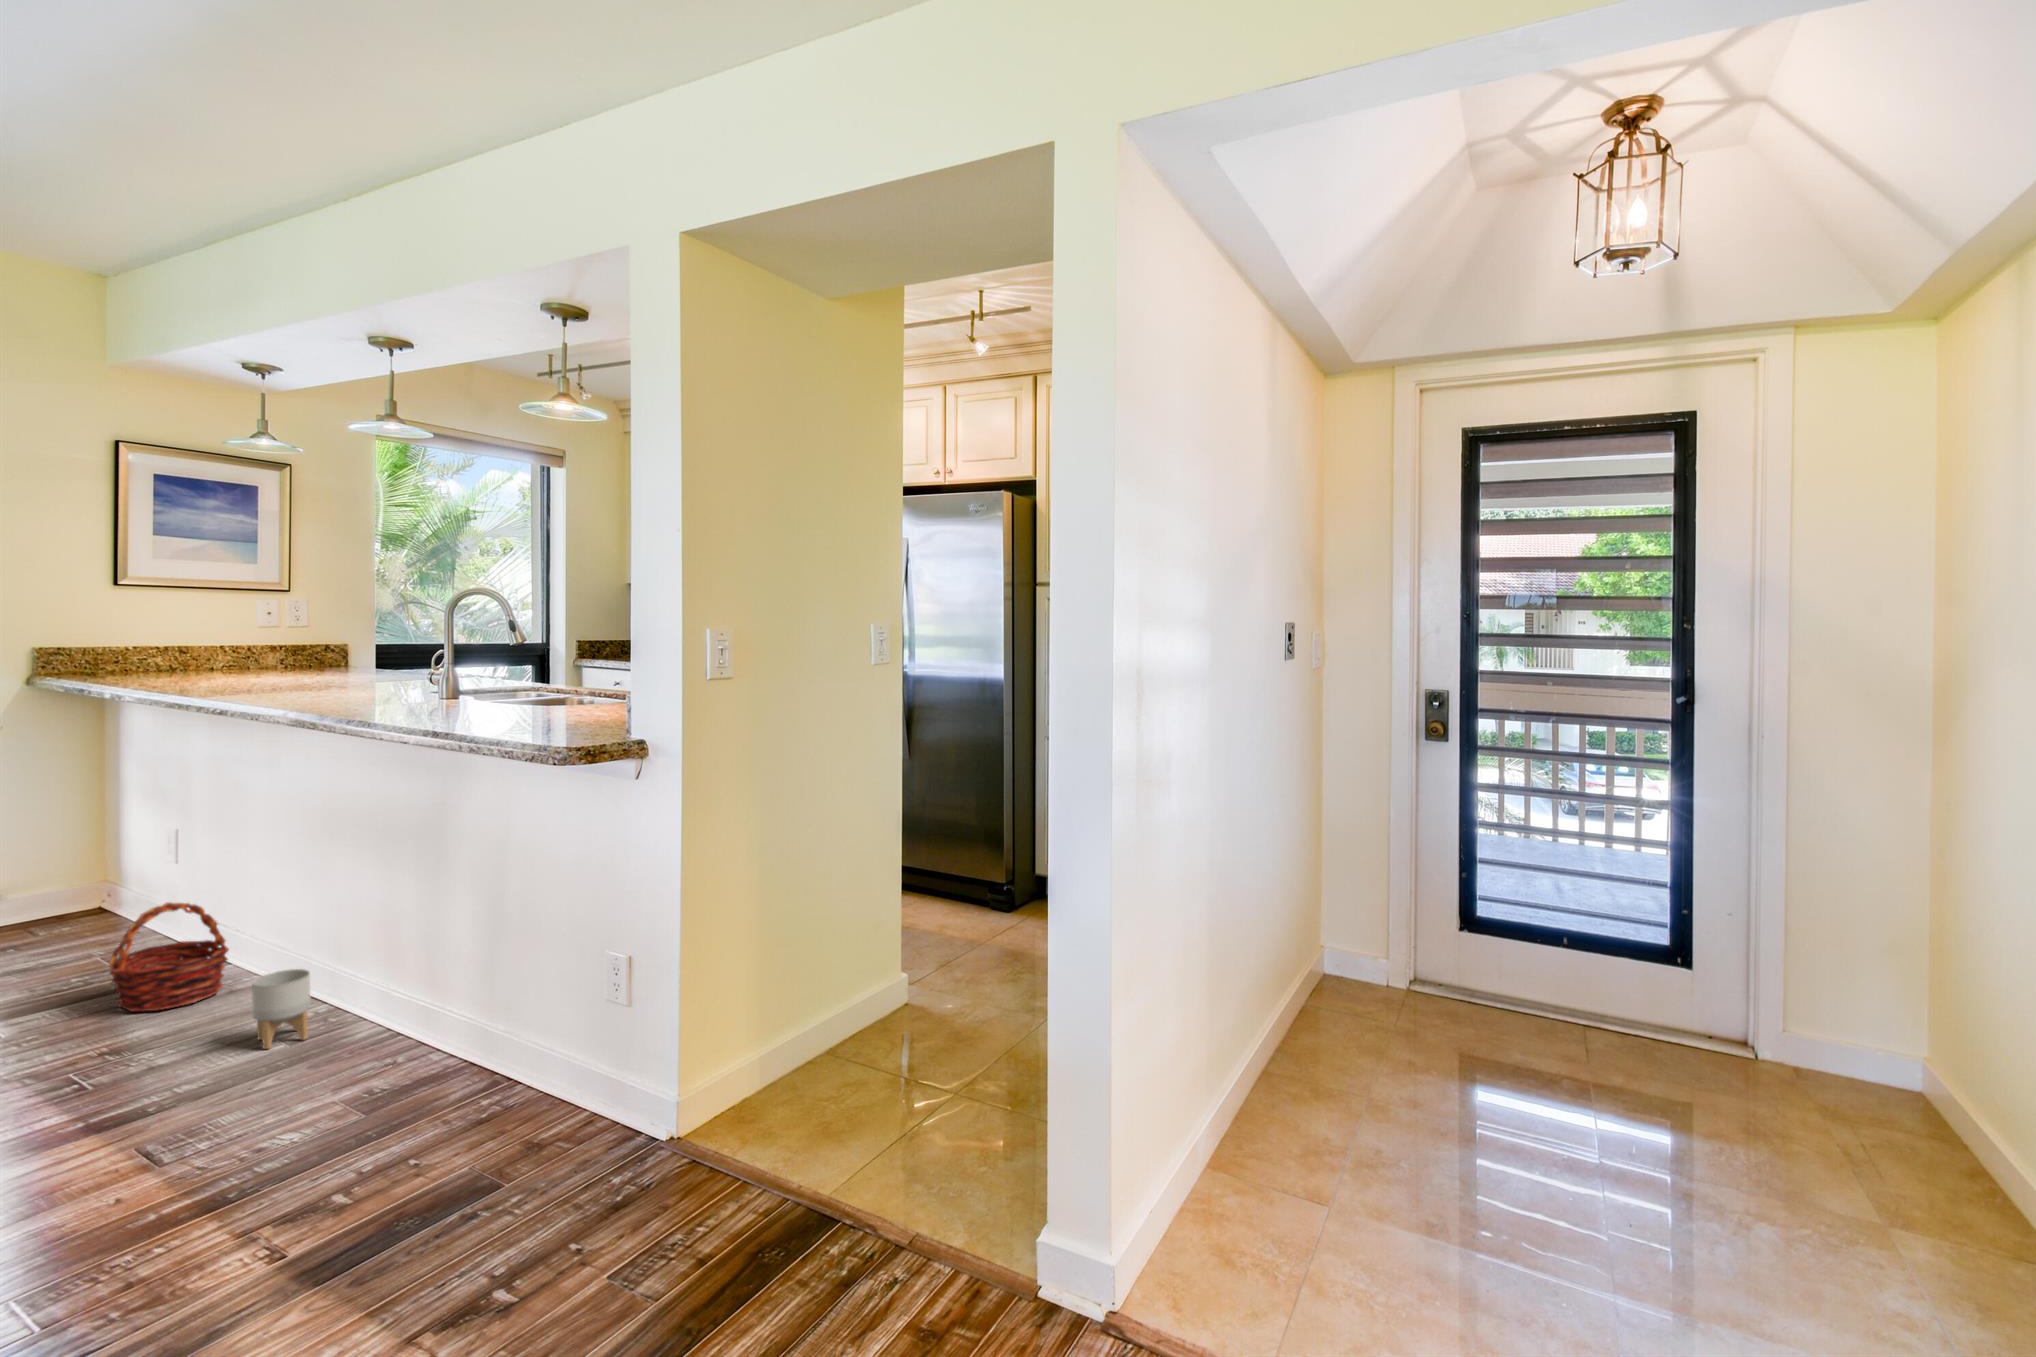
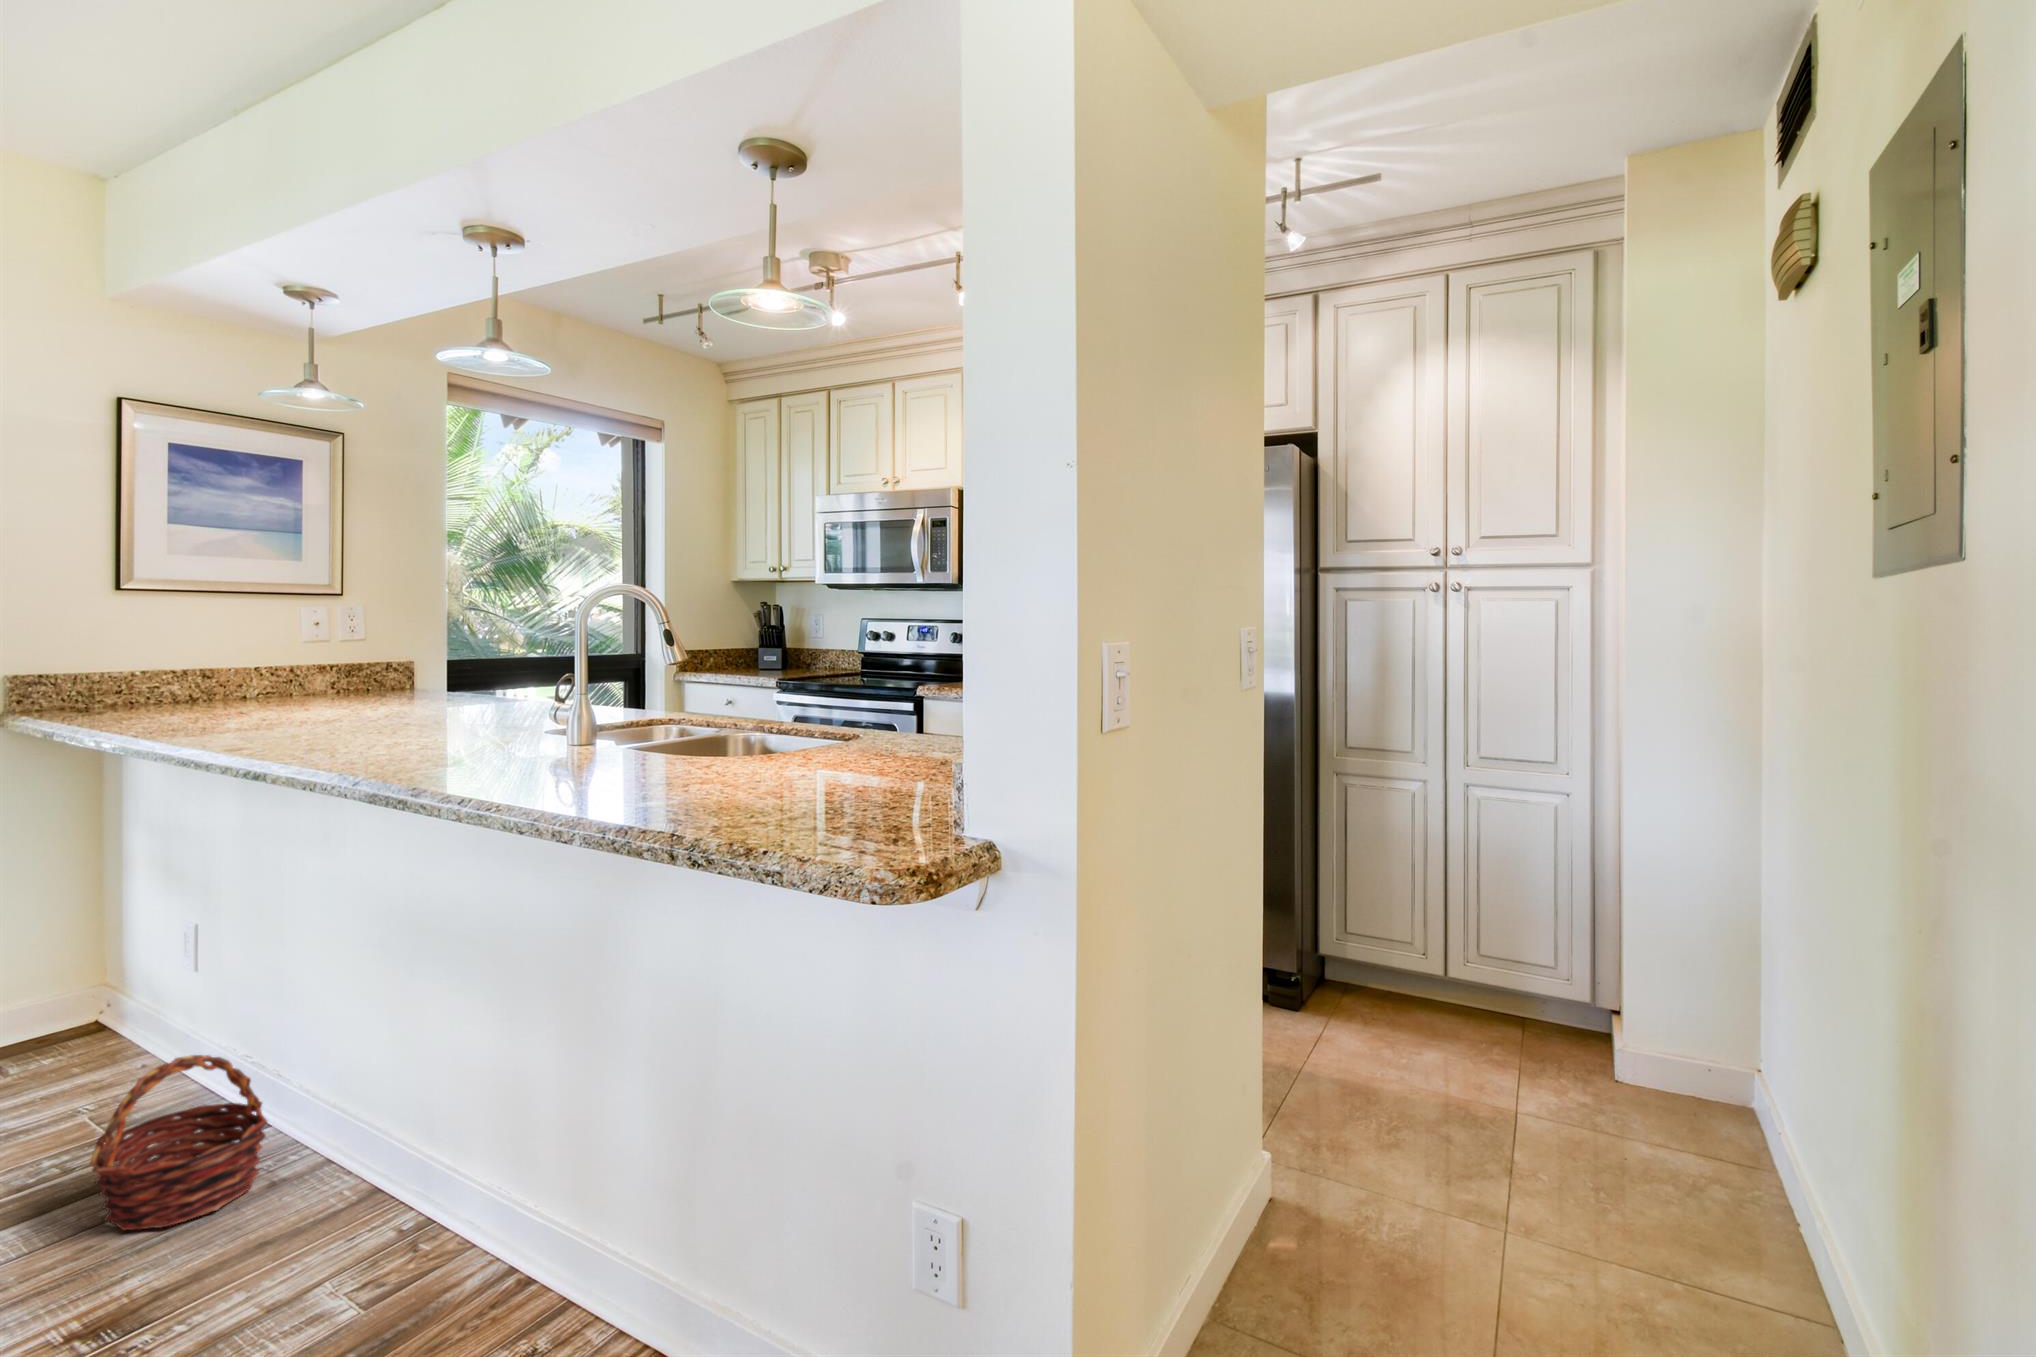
planter: present [252,969,311,1049] -> none [301,1180,389,1322]

